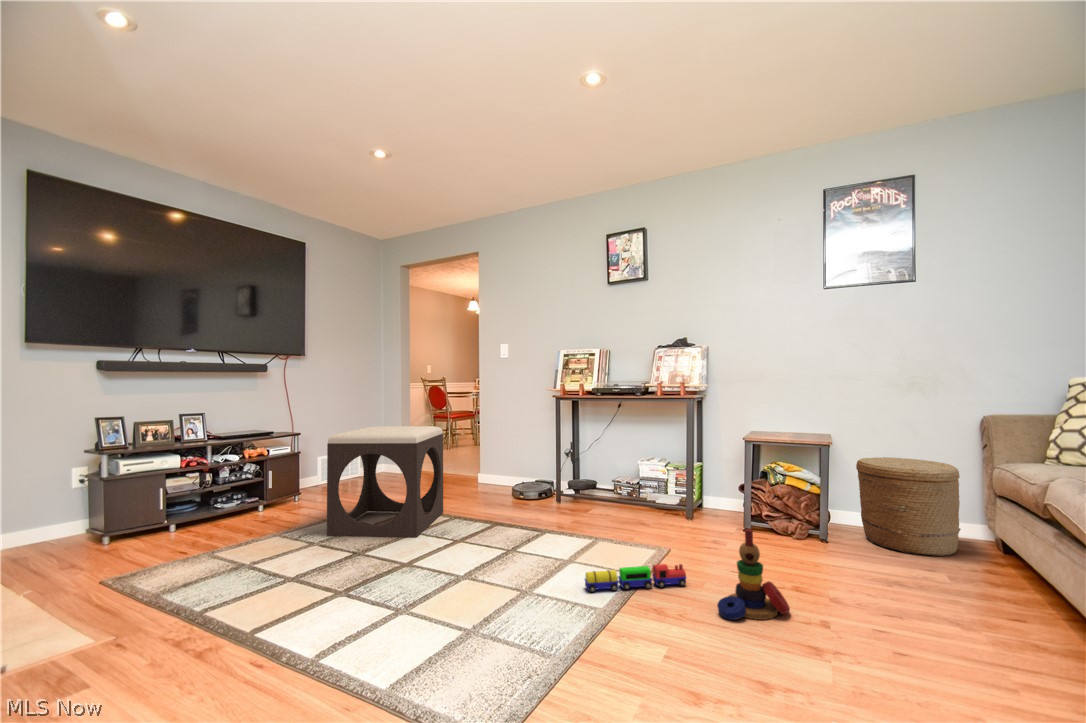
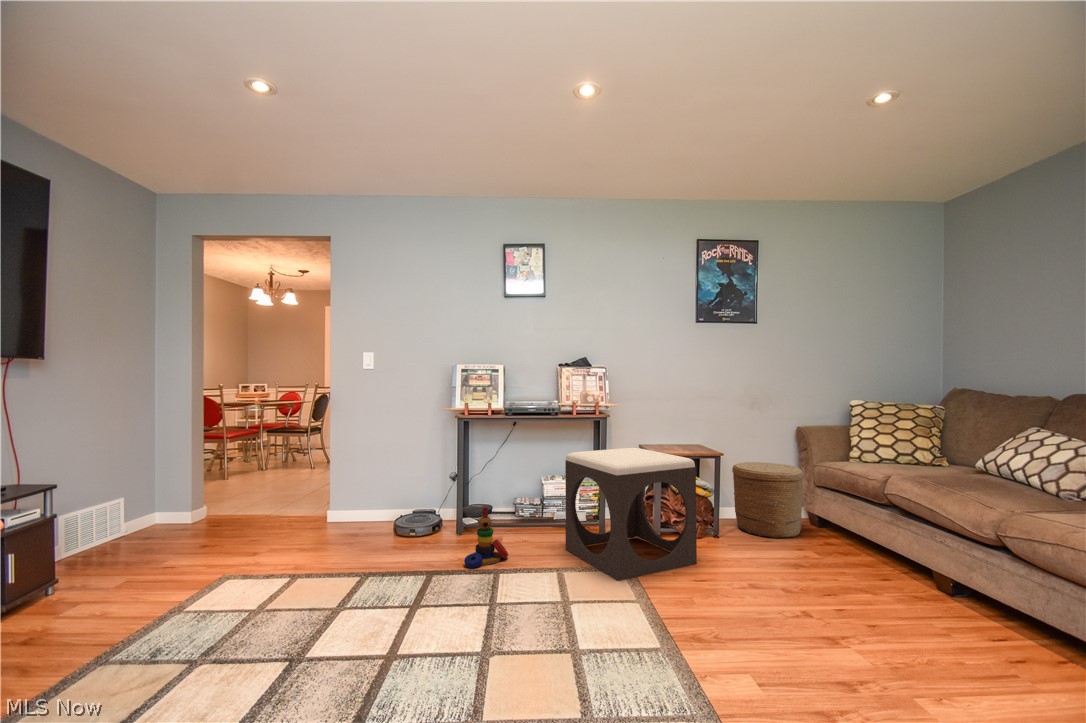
footstool: present [327,426,443,537] -> present [565,447,697,581]
stacking toy: present [717,529,790,620] -> present [464,507,508,568]
toy train: present [585,564,687,593] -> none [613,583,687,631]

